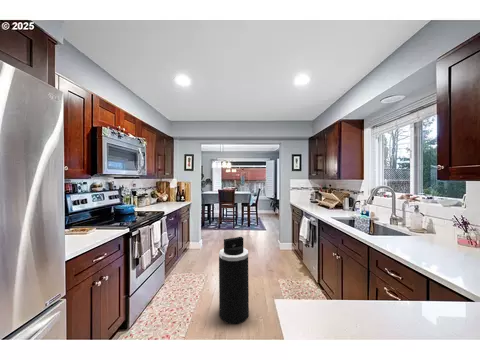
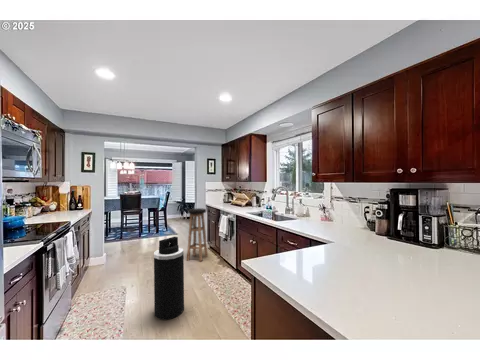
bar stool: none [267,207,289,263] -> present [187,208,208,262]

